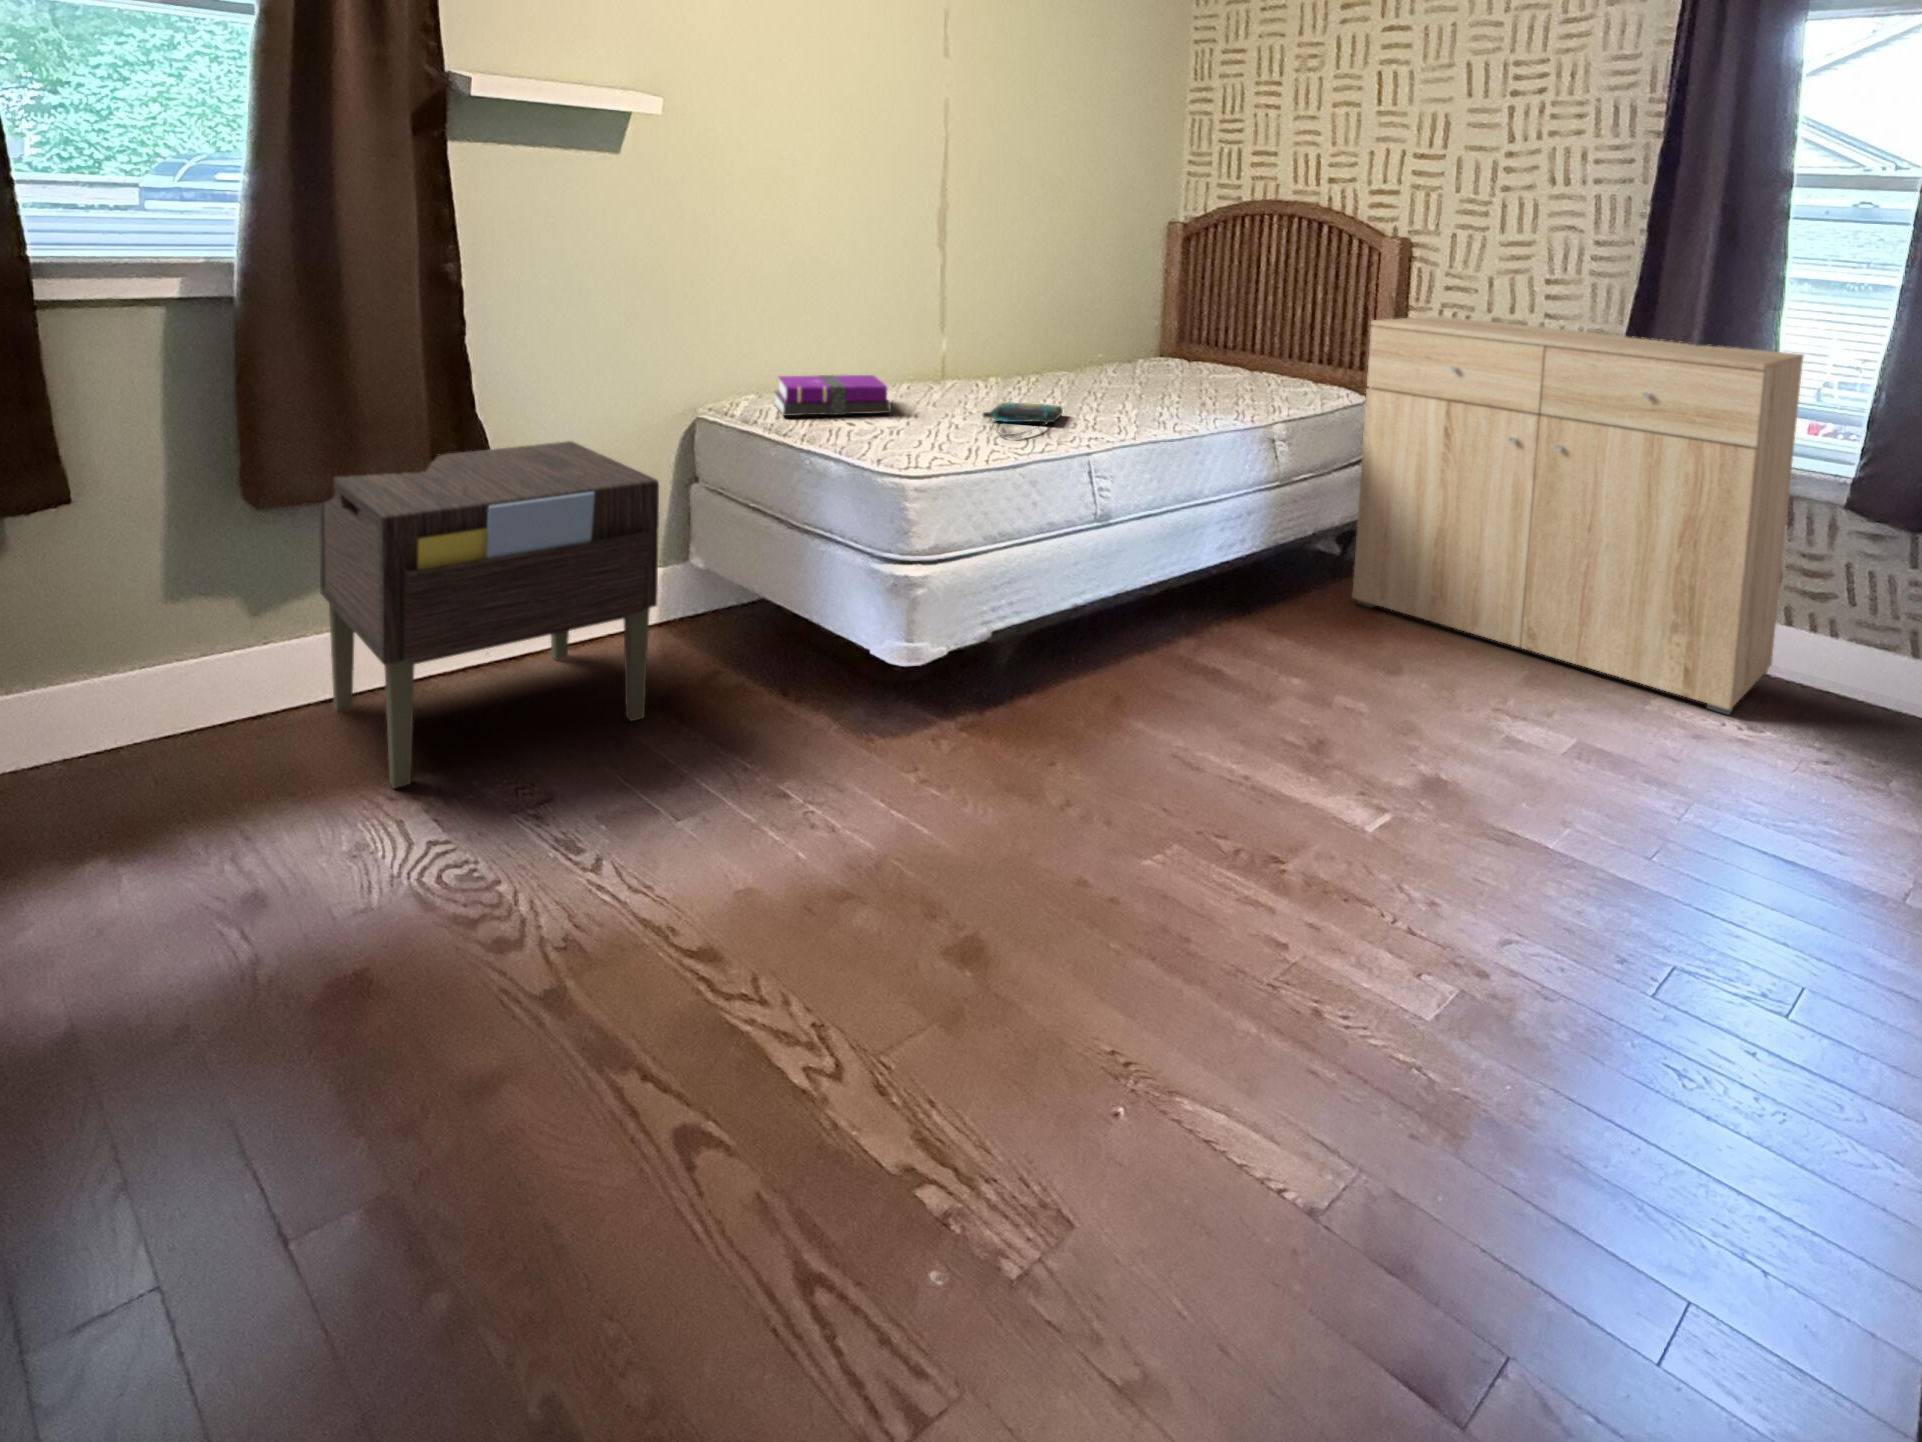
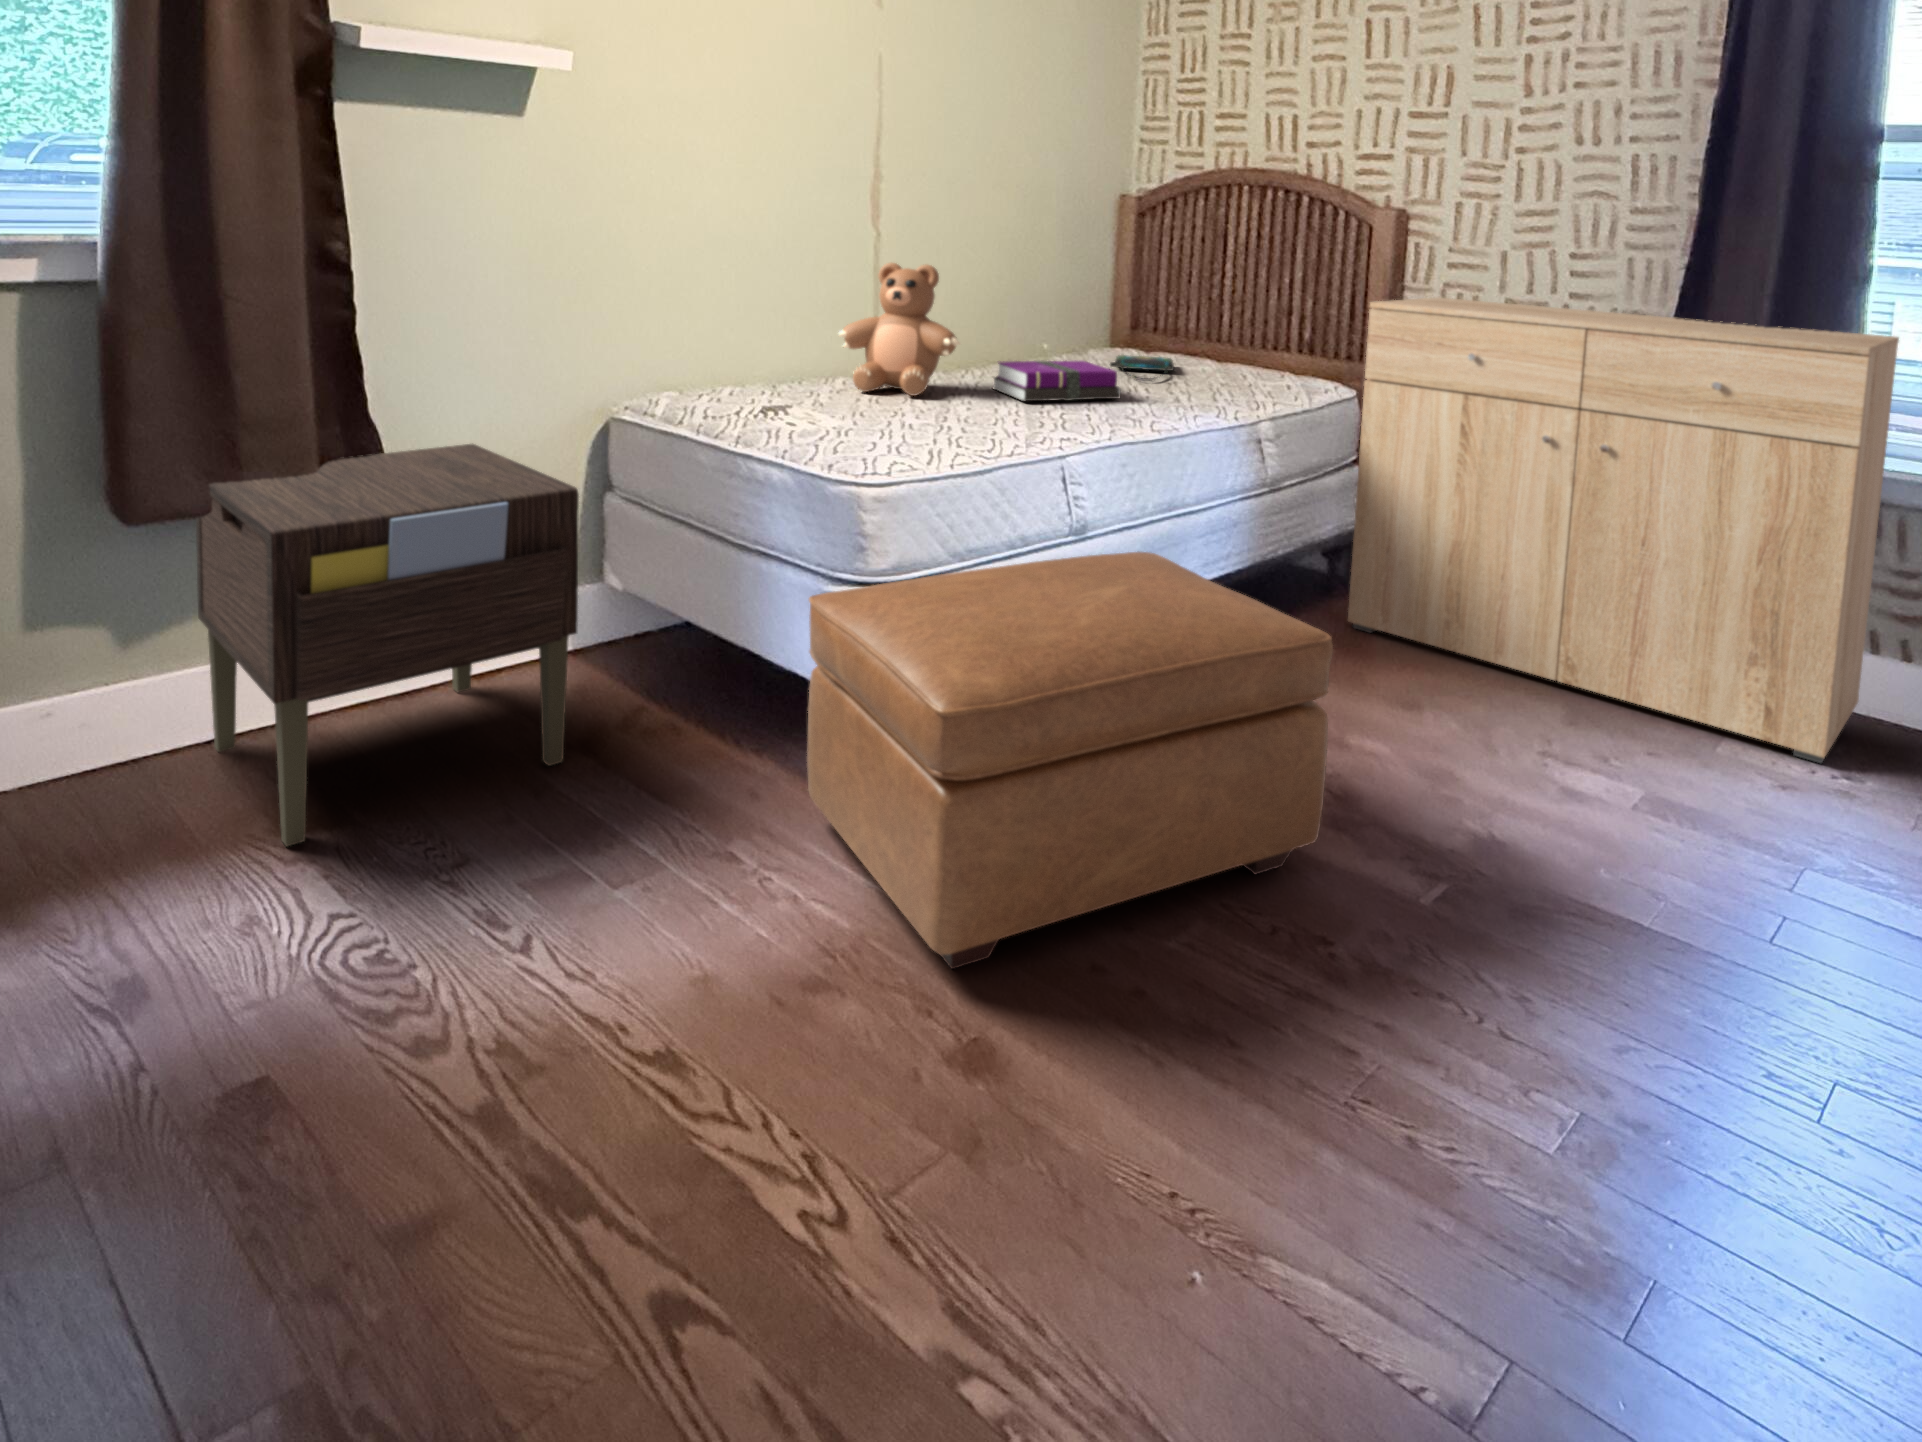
teddy bear: none [905,283,1014,400] -> present [838,263,960,396]
notebook: present [774,375,891,416] -> present [993,361,1121,401]
tote bag: present [983,403,1063,437] -> present [1110,355,1175,381]
ottoman: none [853,536,1294,882] -> present [807,552,1333,969]

